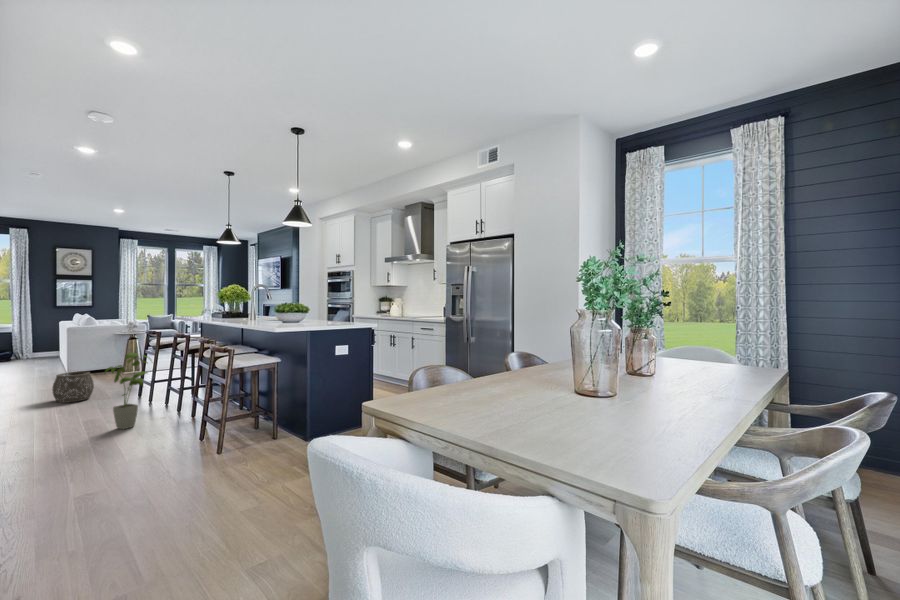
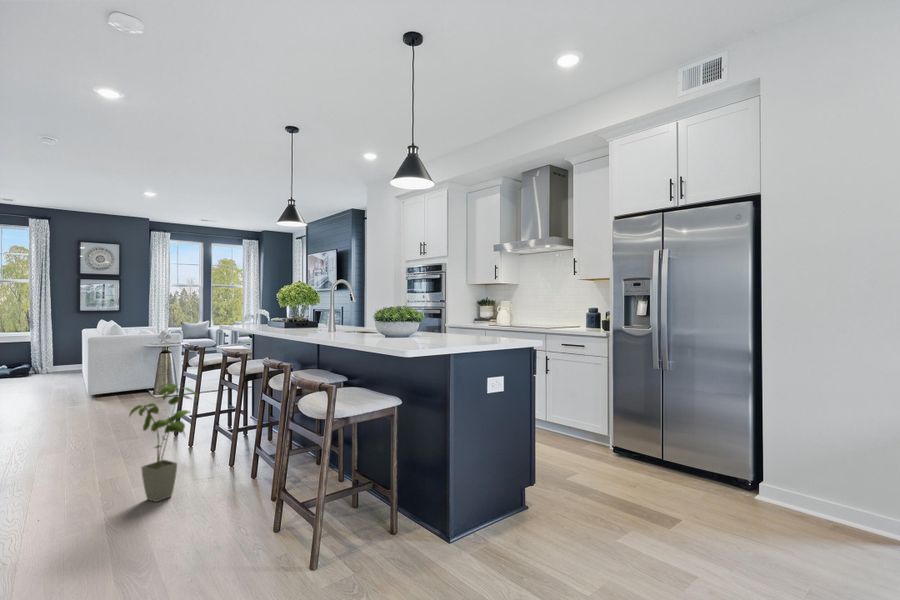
woven basket: present [52,372,94,403] -> none [63,400,118,445]

